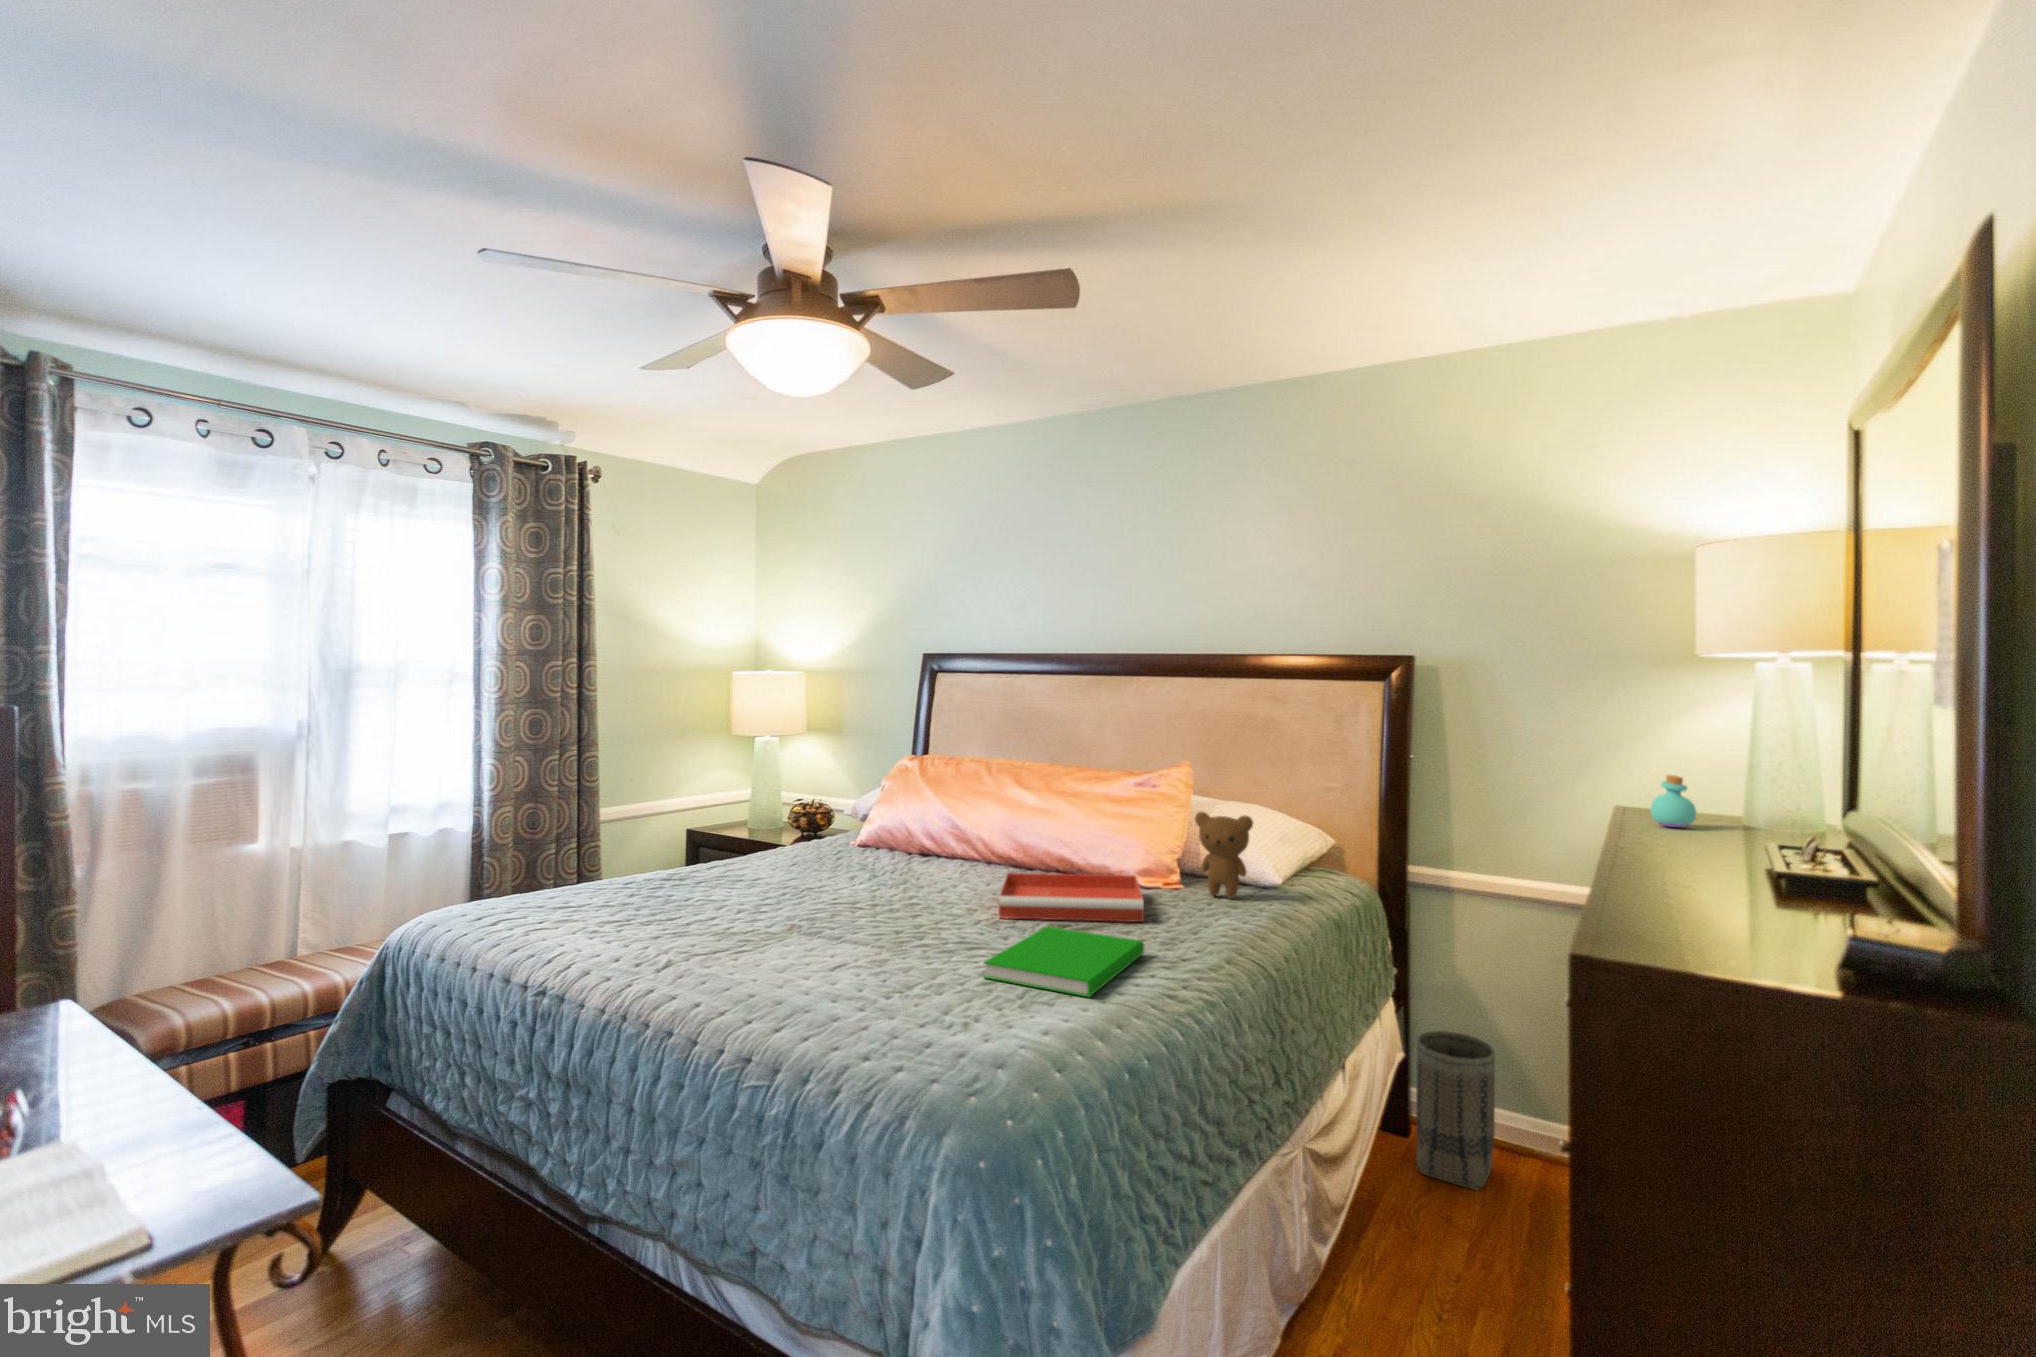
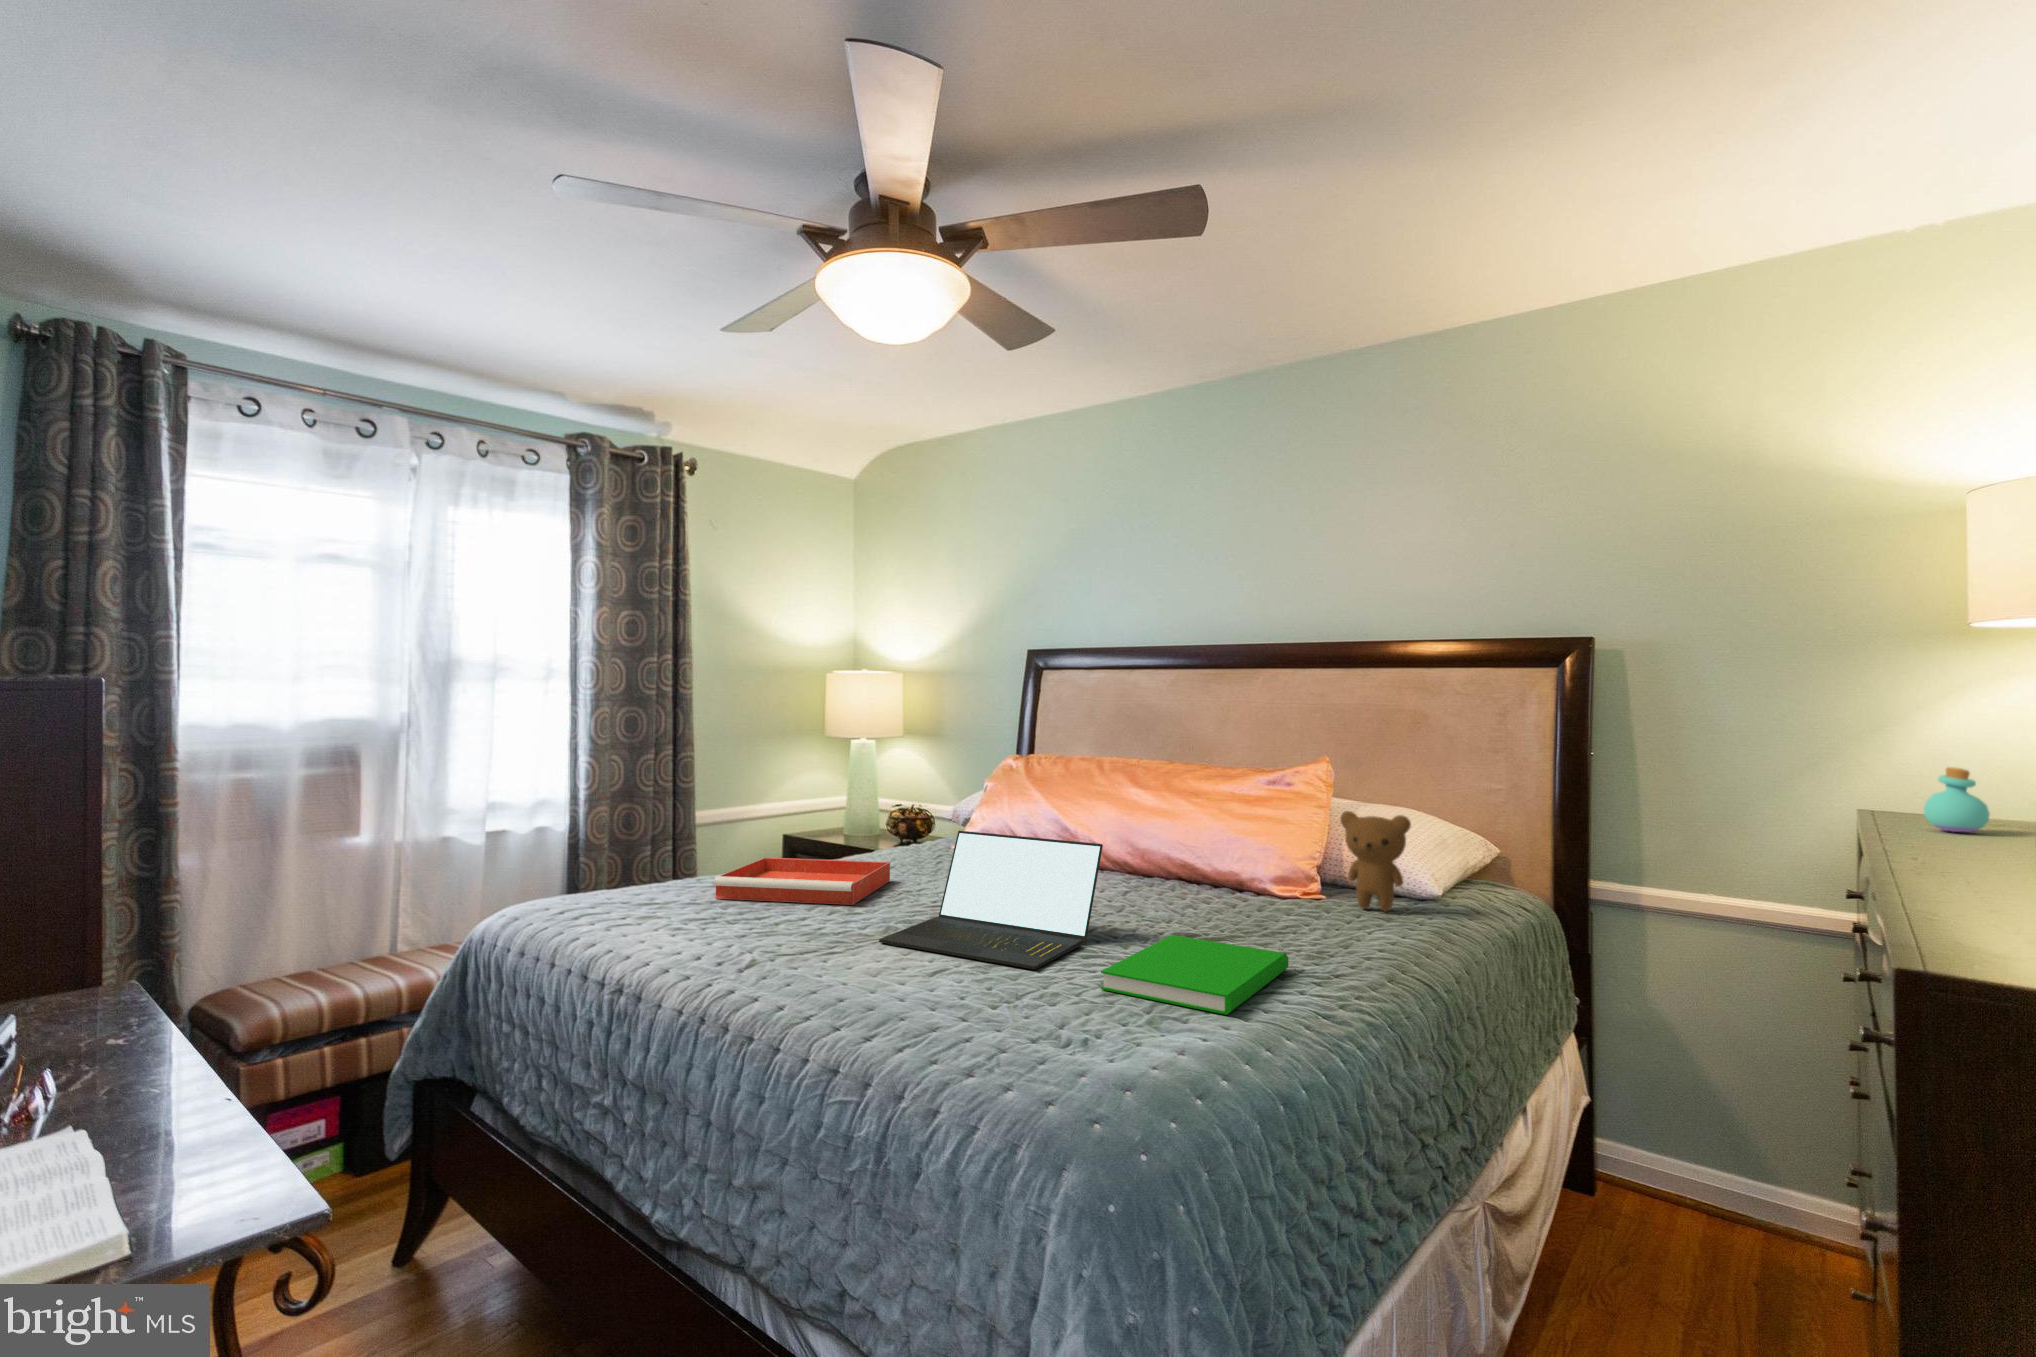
laptop: none [785,835,988,961] -> present [879,831,1103,969]
tray: present [999,873,1144,922] -> present [714,857,890,905]
basket: present [1416,1031,1495,1190] -> none [1612,1077,1715,1272]

